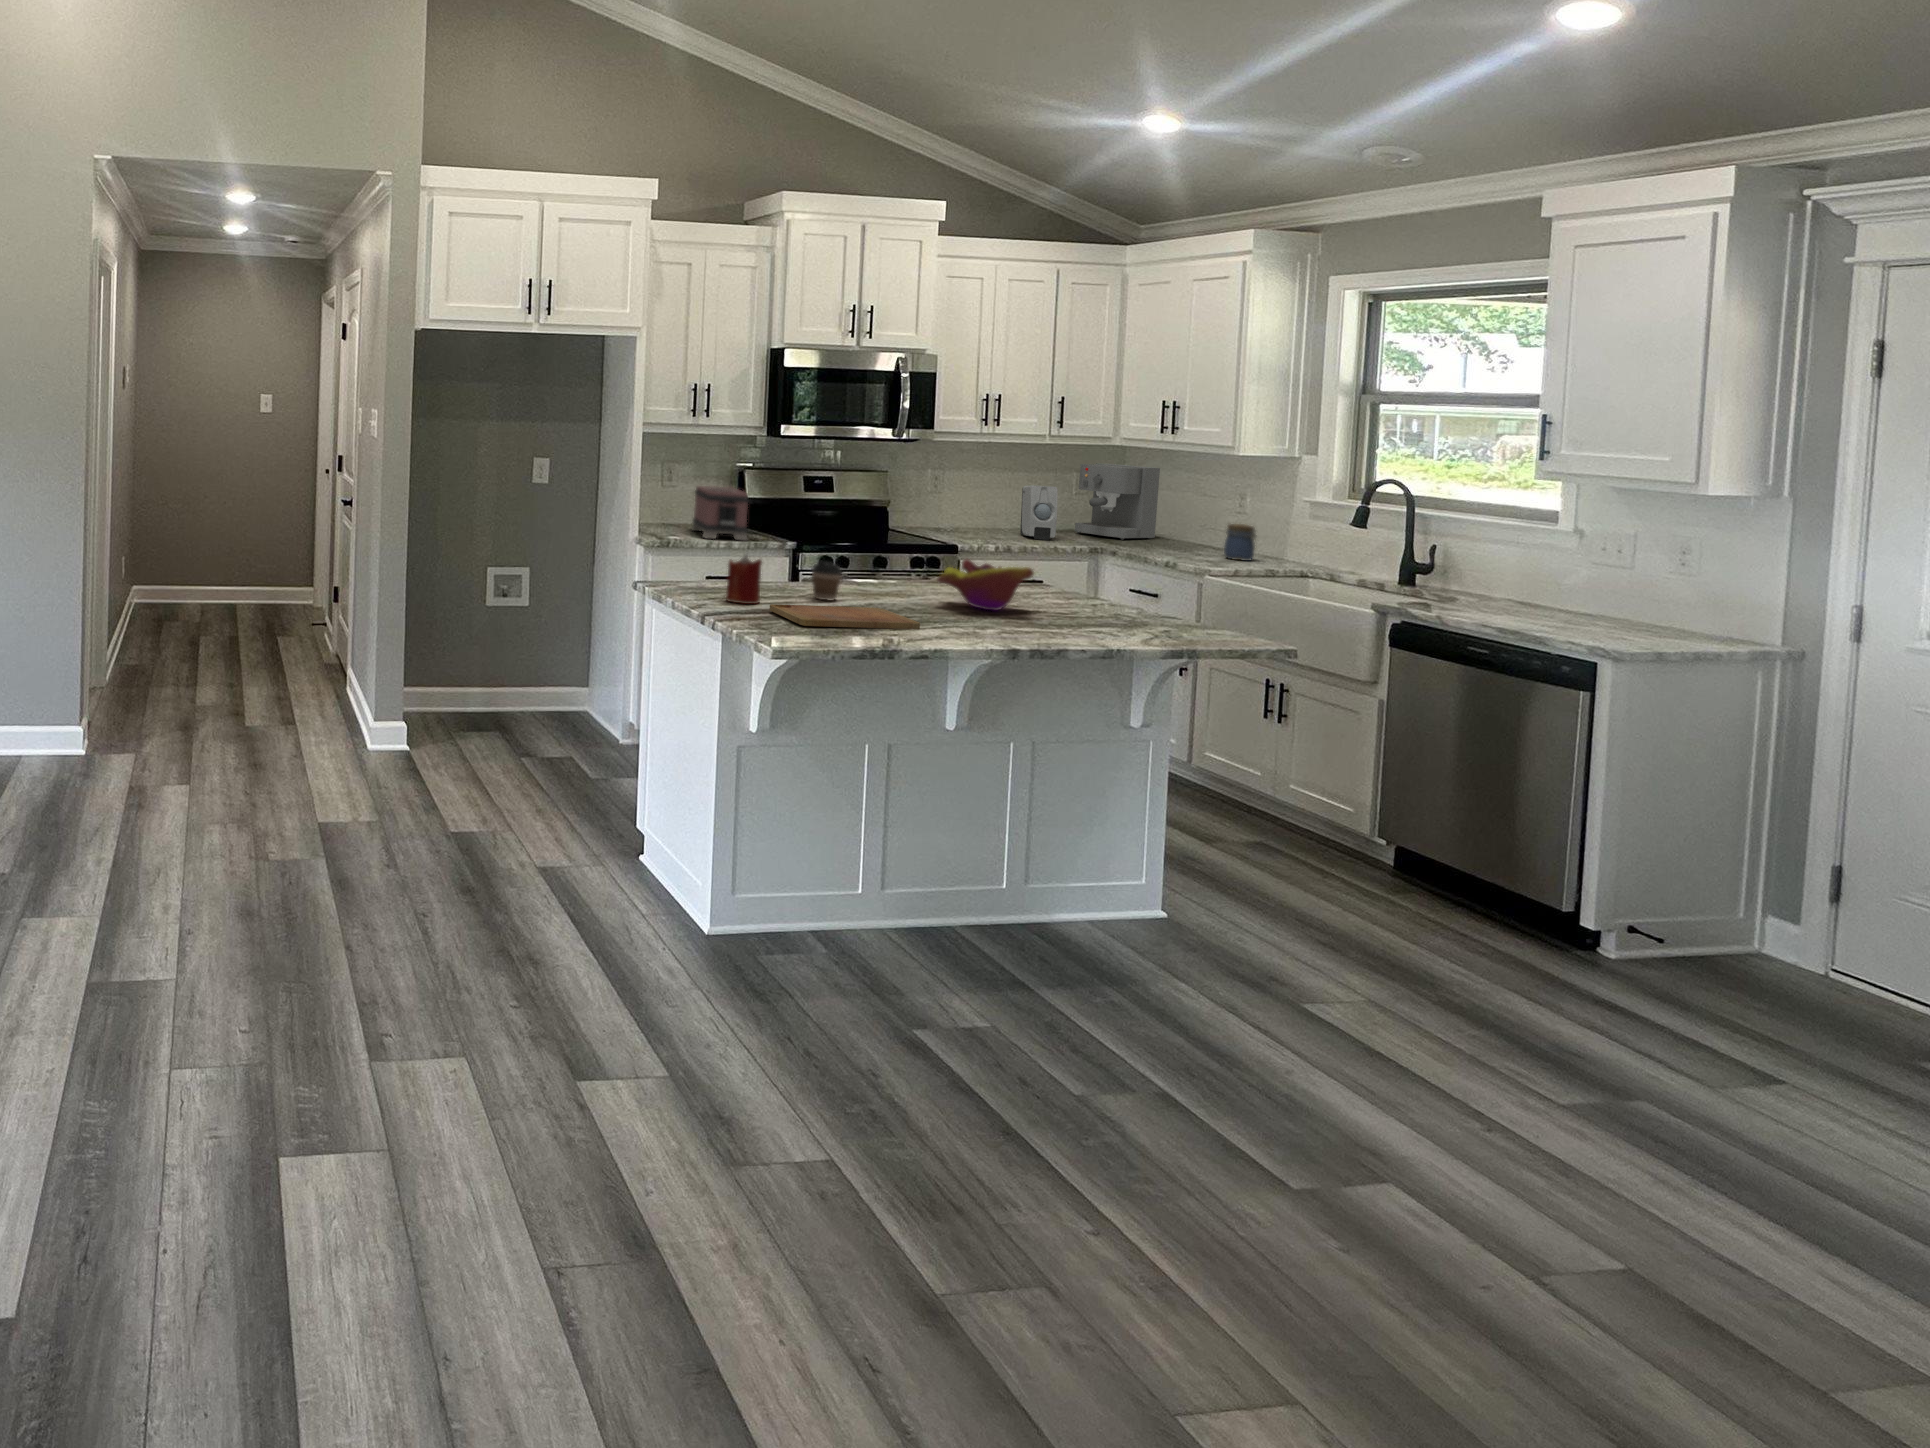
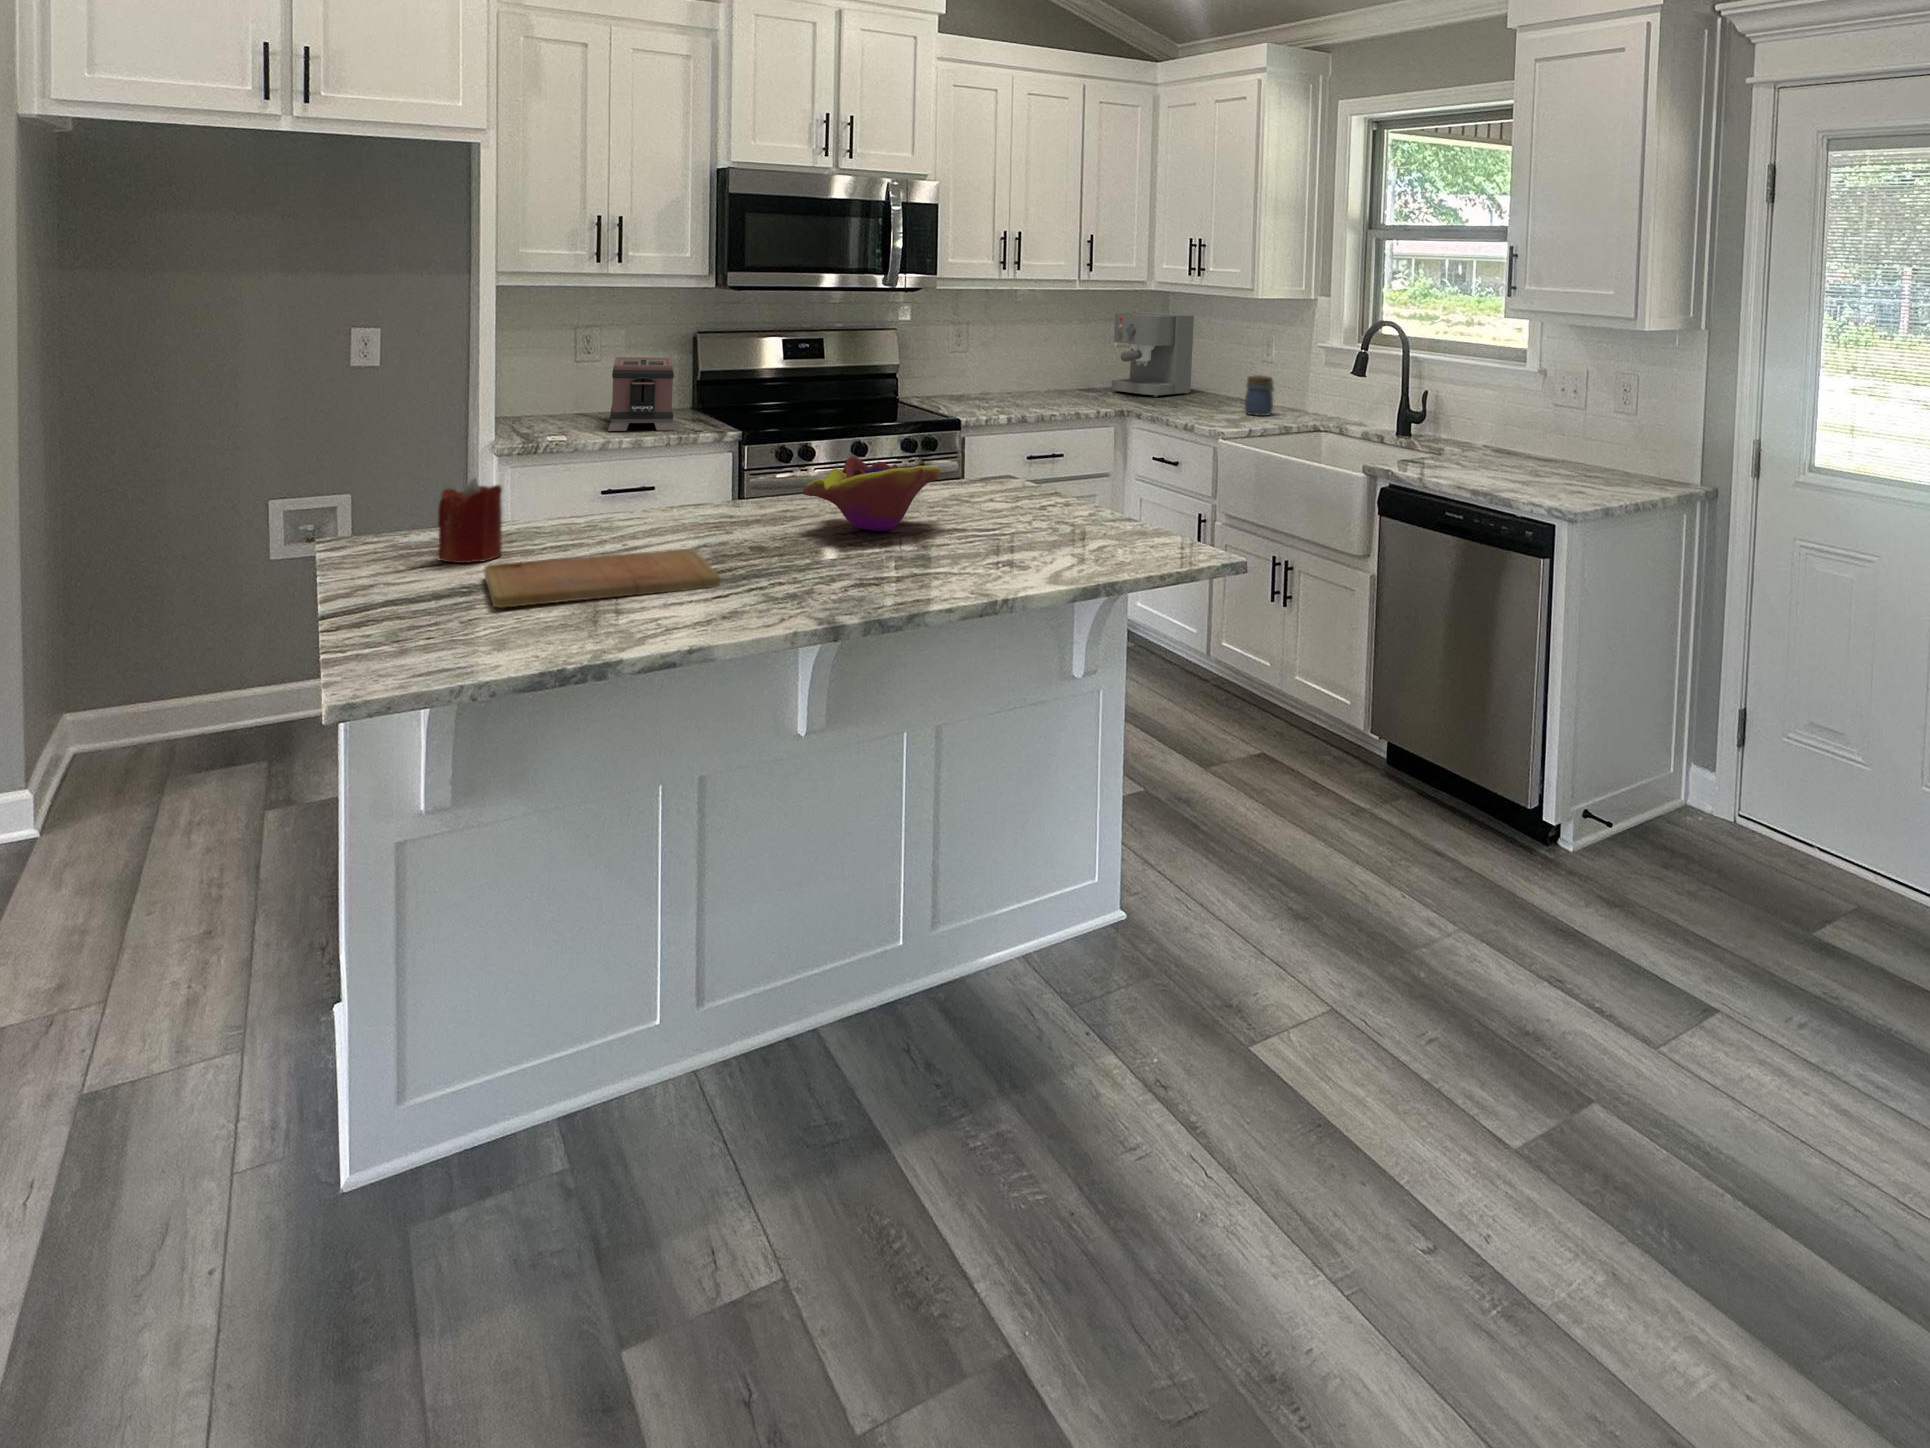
soap dispenser: present [1020,485,1058,540] -> none [1049,340,1084,403]
coffee cup: present [812,561,841,600] -> none [612,475,661,538]

